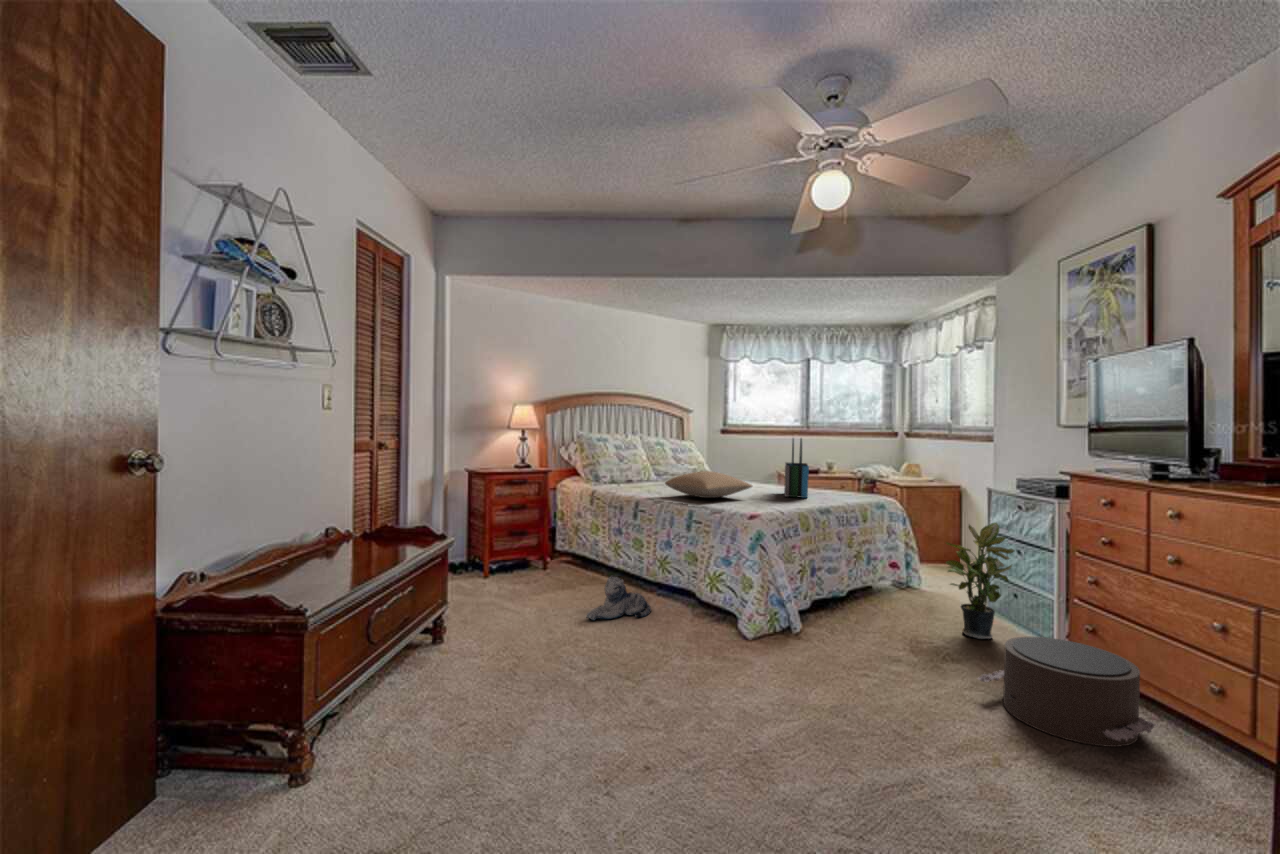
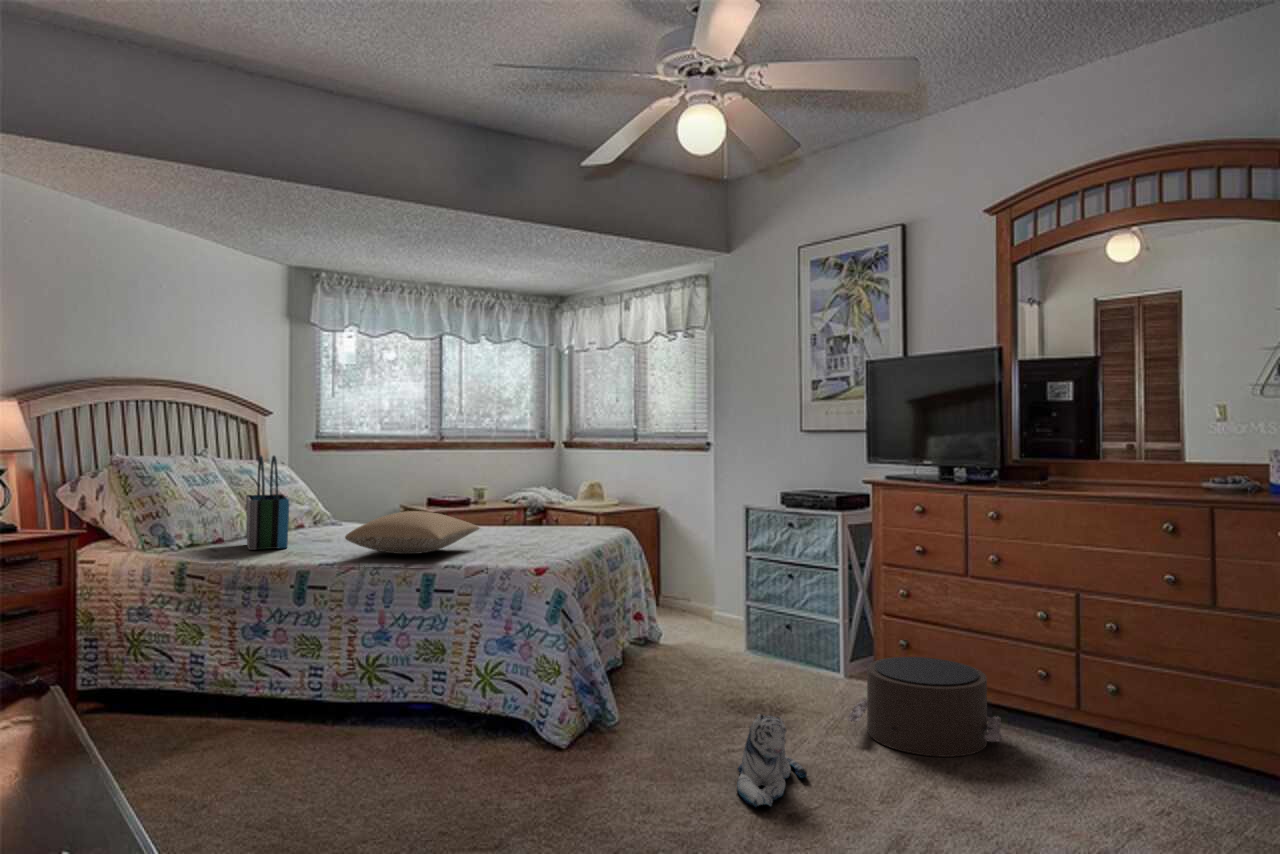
tote bag: present [784,438,809,498] -> present [246,456,289,550]
potted plant: present [946,523,1014,639] -> none [730,542,806,679]
plush toy: present [586,575,651,620] -> present [737,715,807,807]

